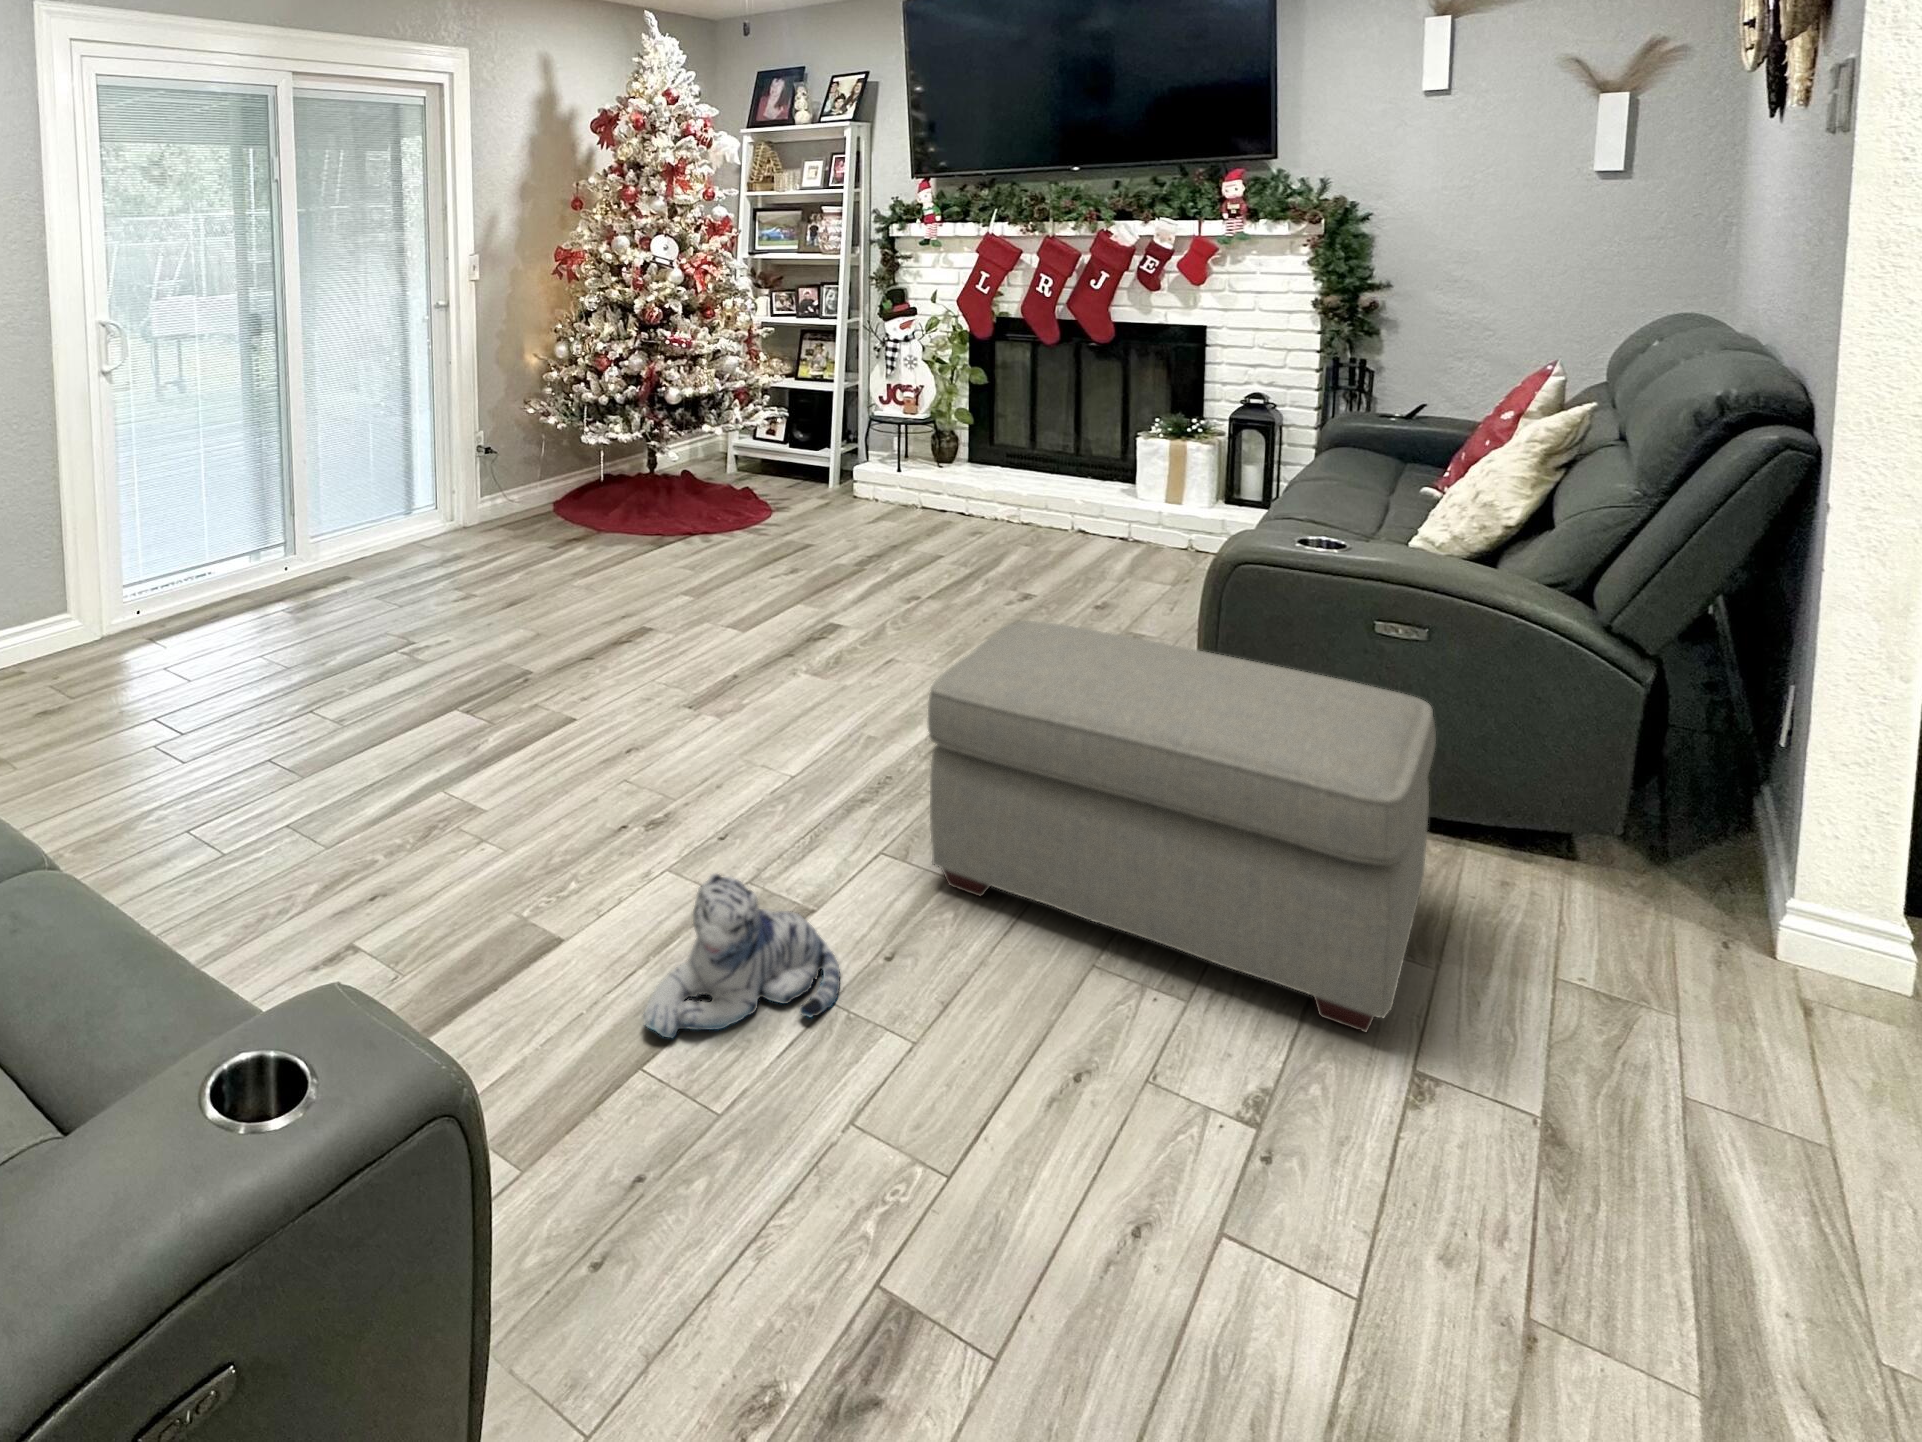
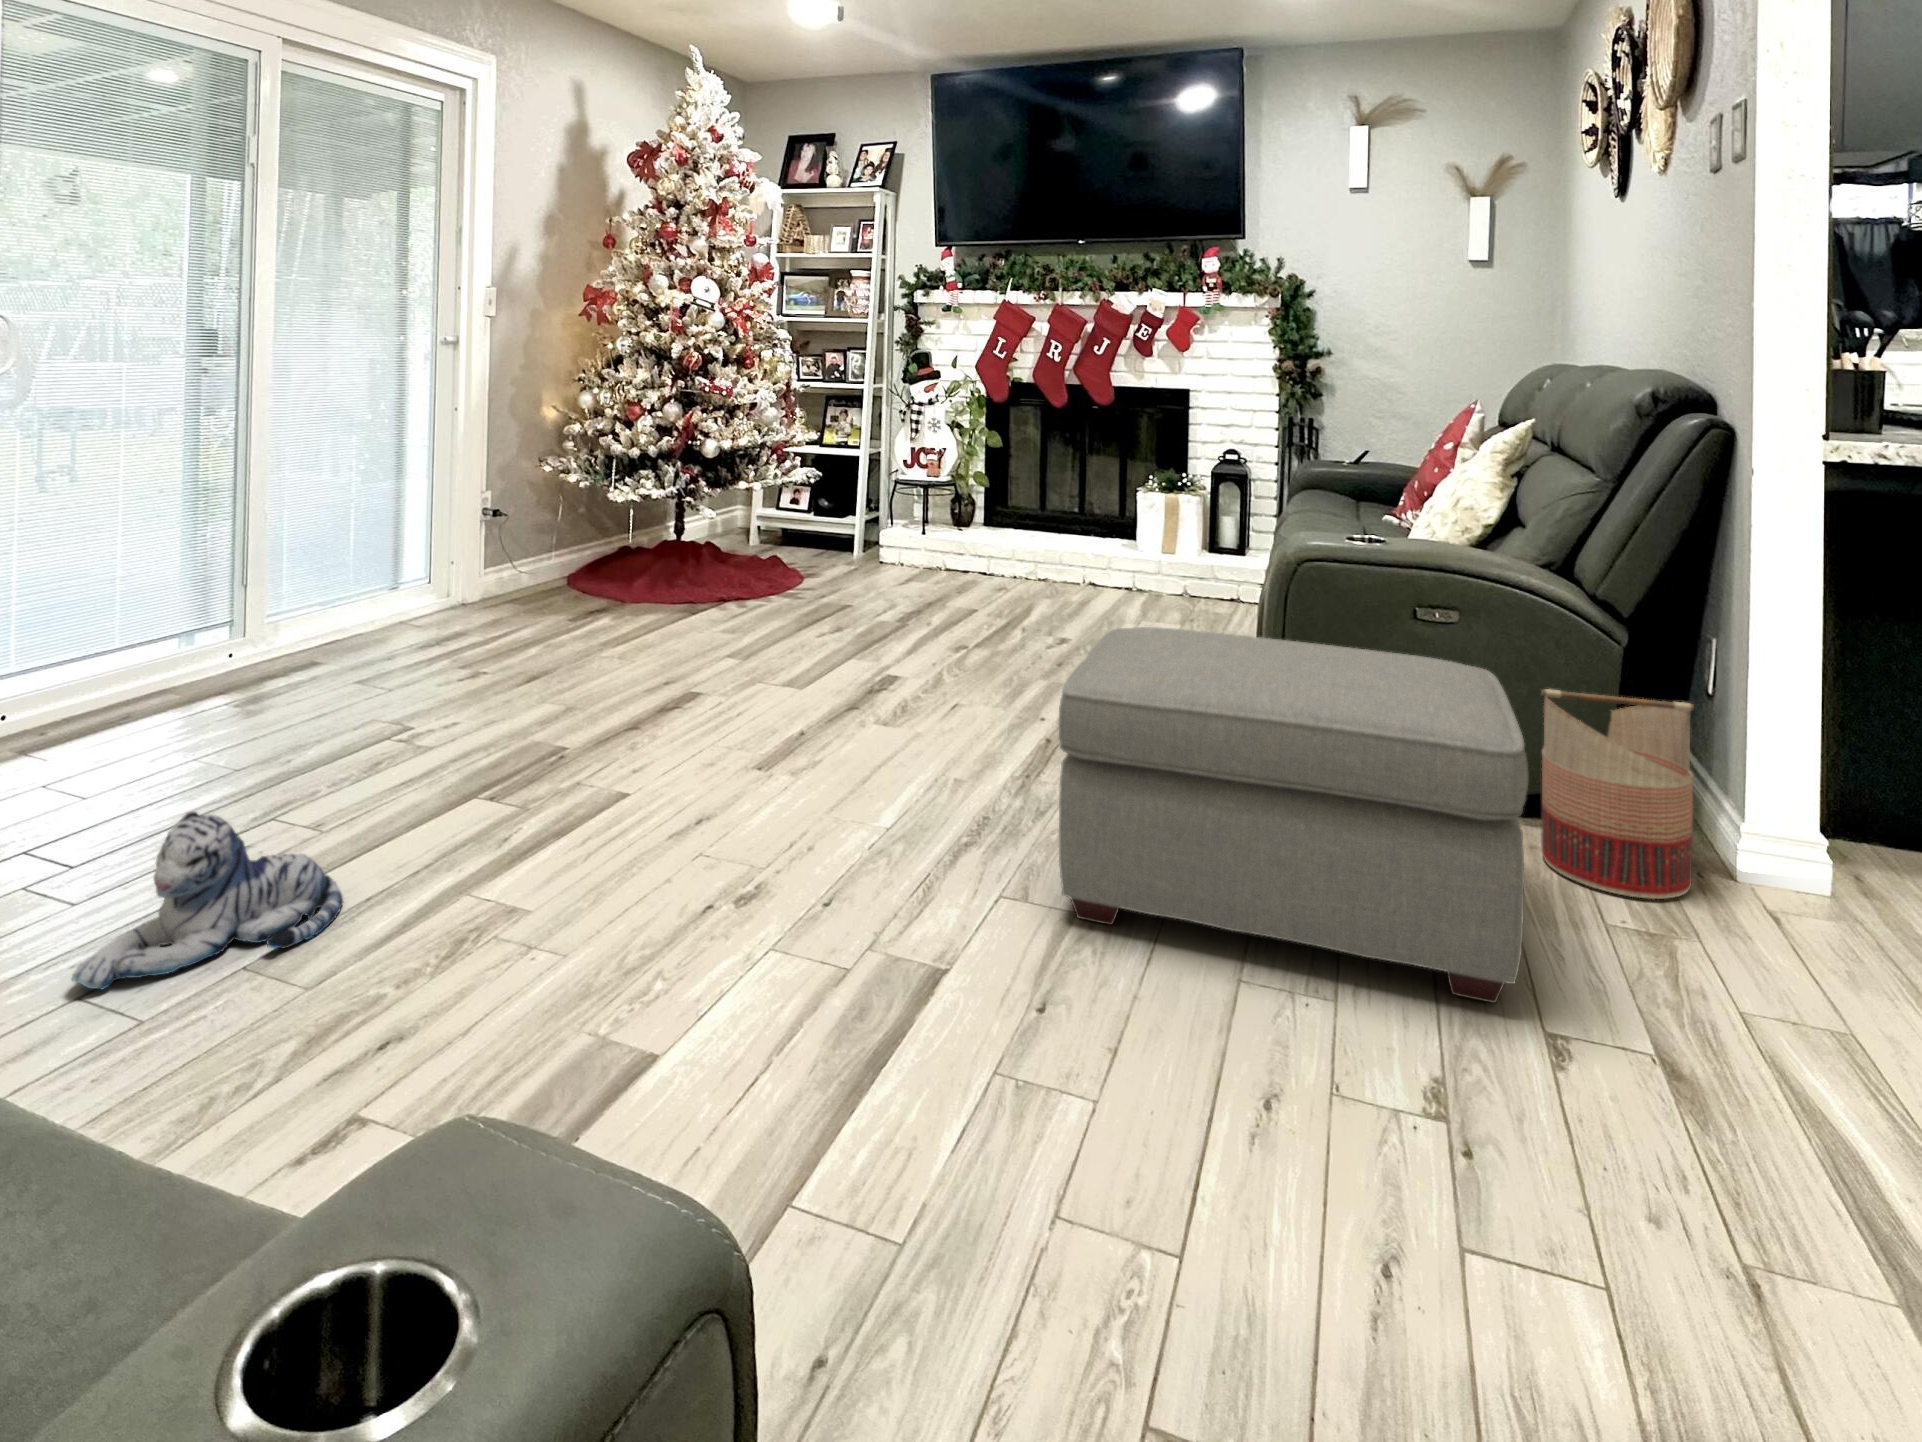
basket: none [1509,724,1715,962] -> present [1541,689,1694,899]
plush toy: present [643,873,840,1038] -> present [71,811,343,989]

